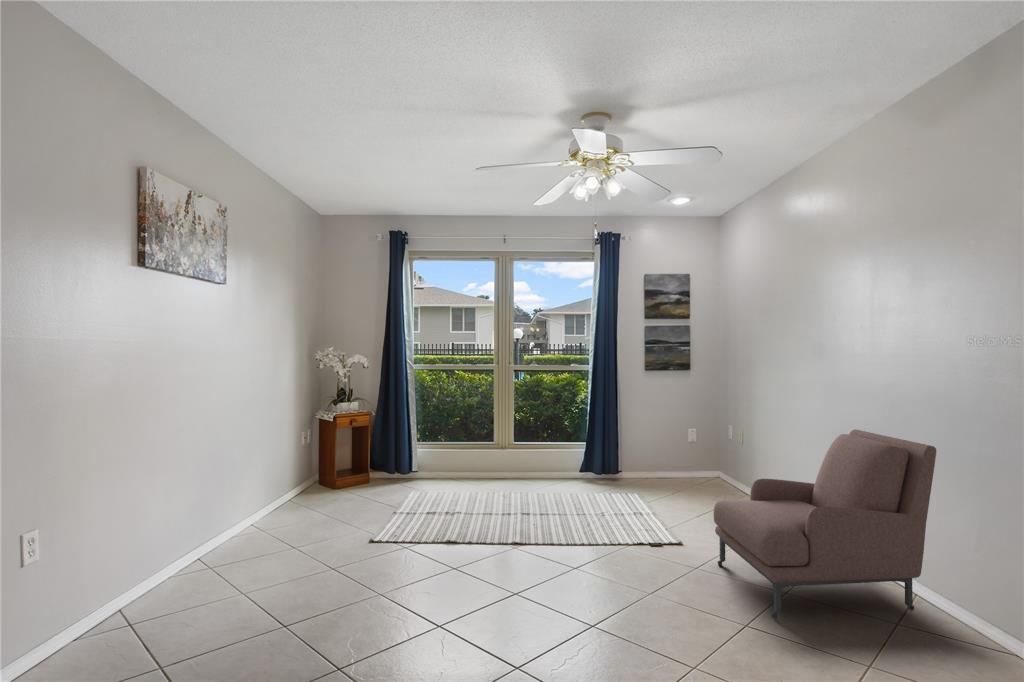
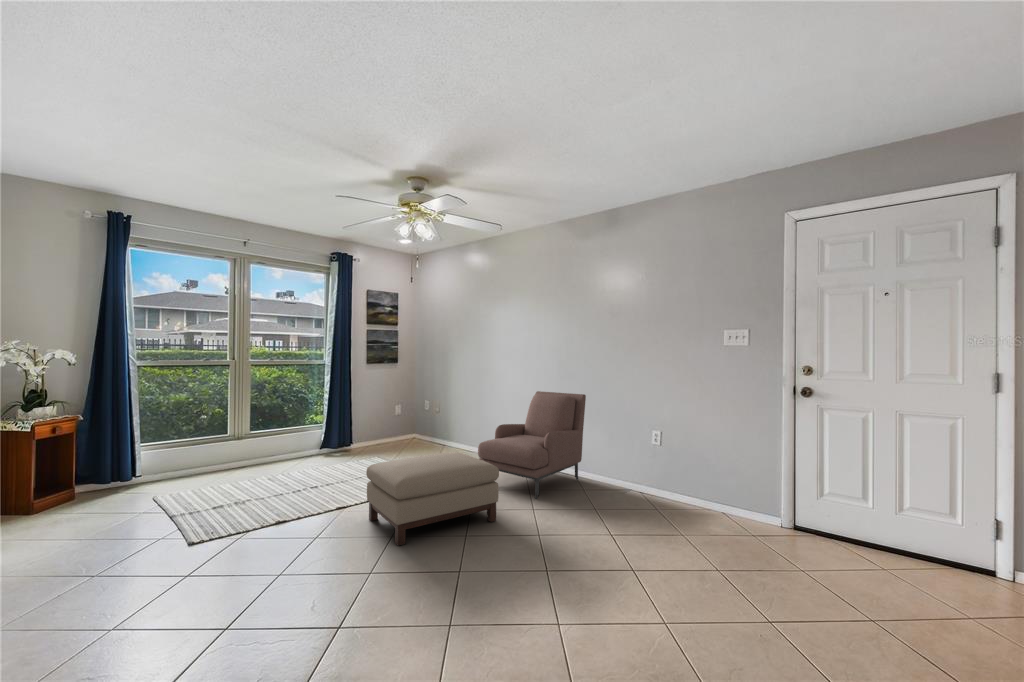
ottoman: none [500,502,666,628] -> present [366,452,499,546]

